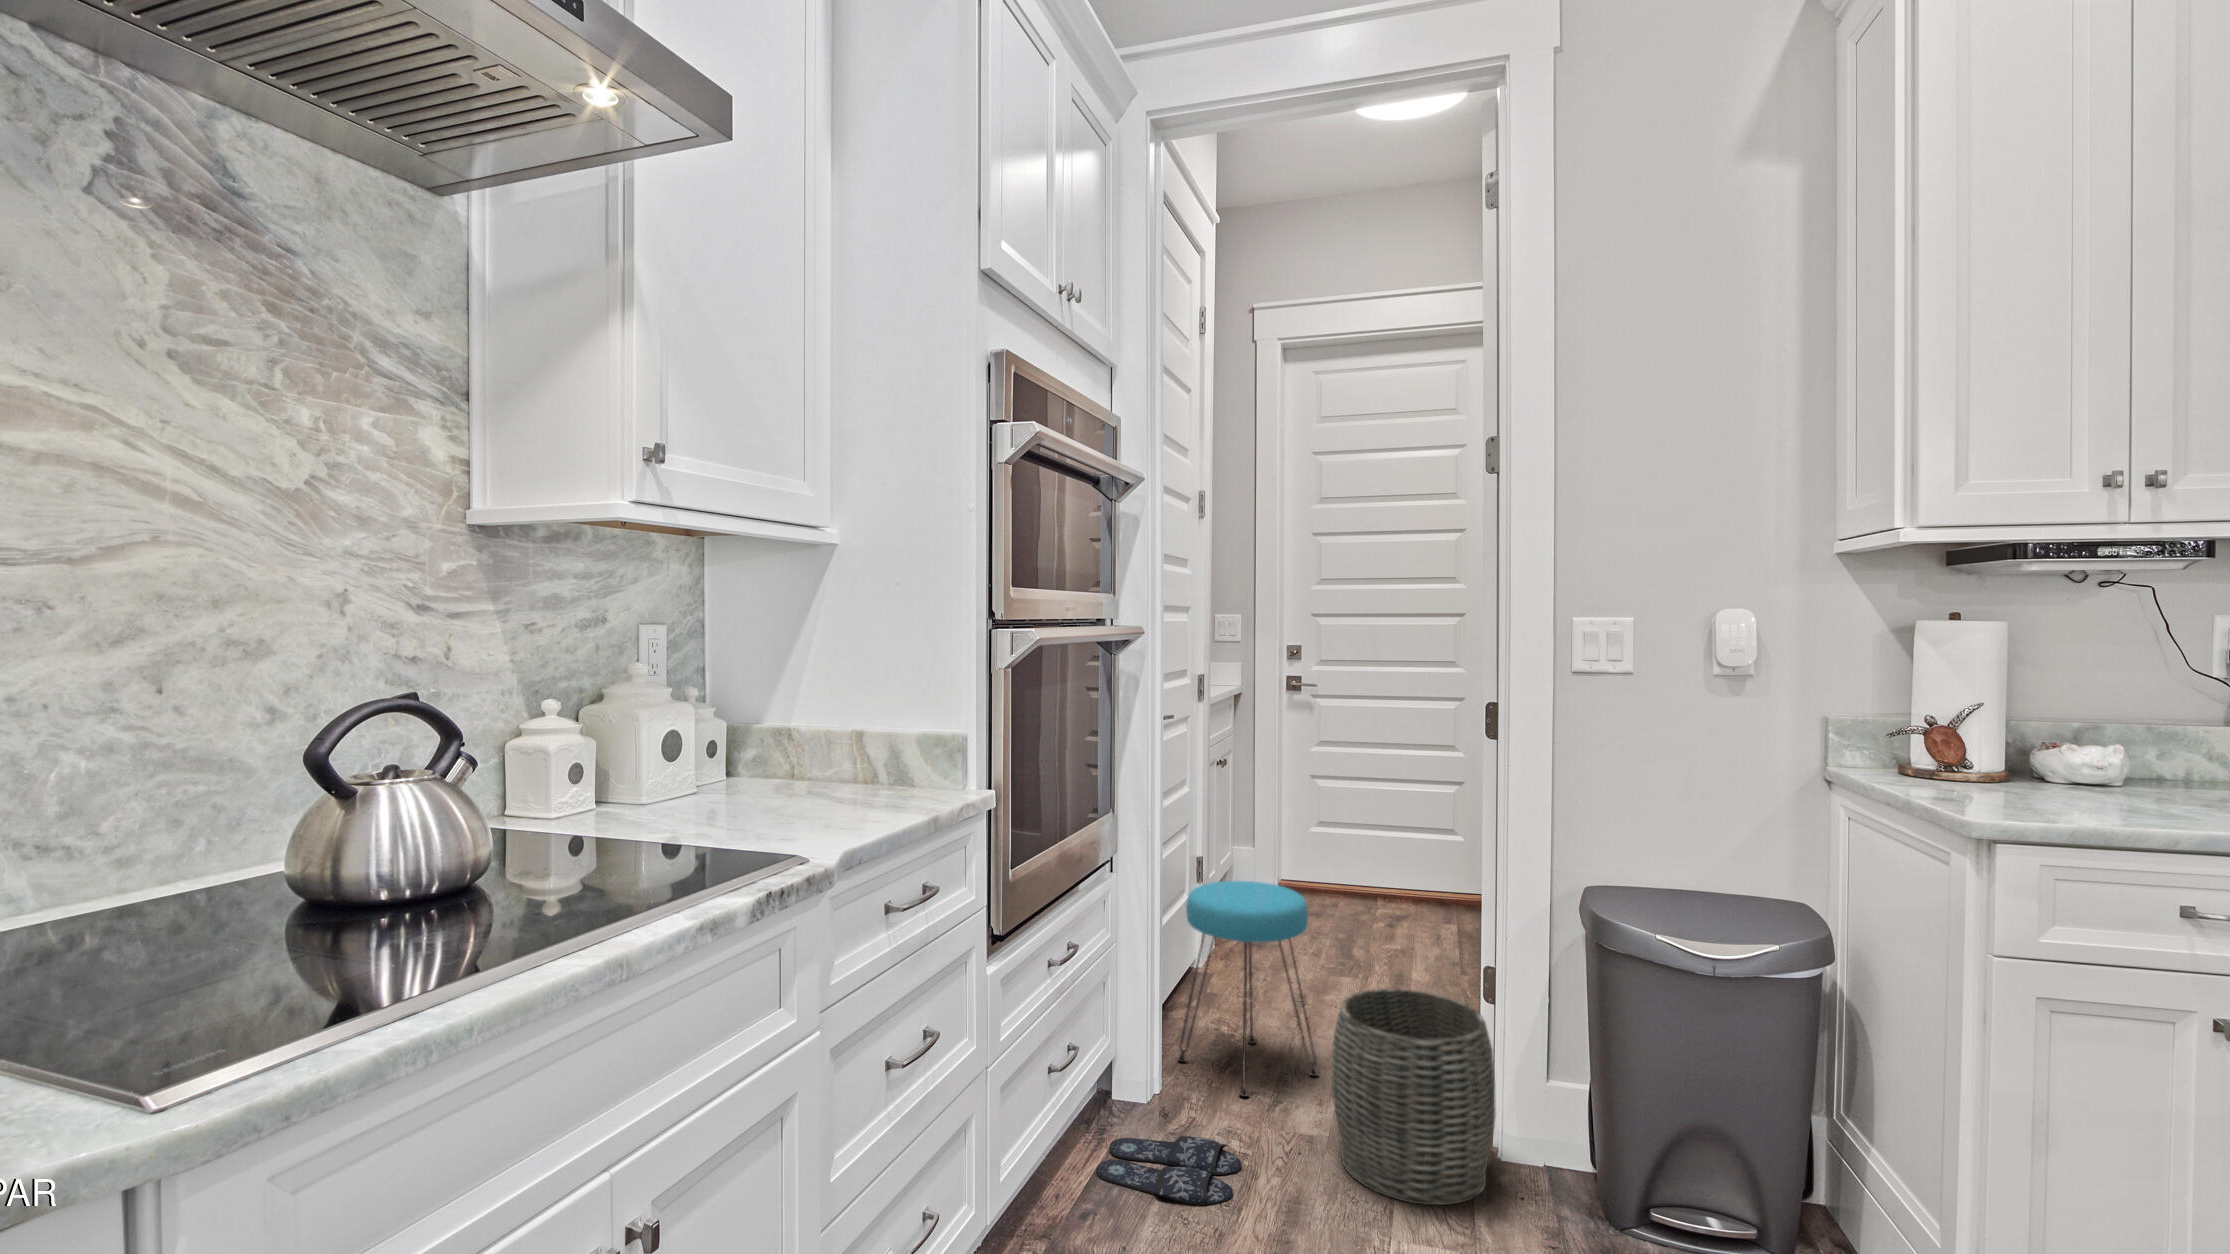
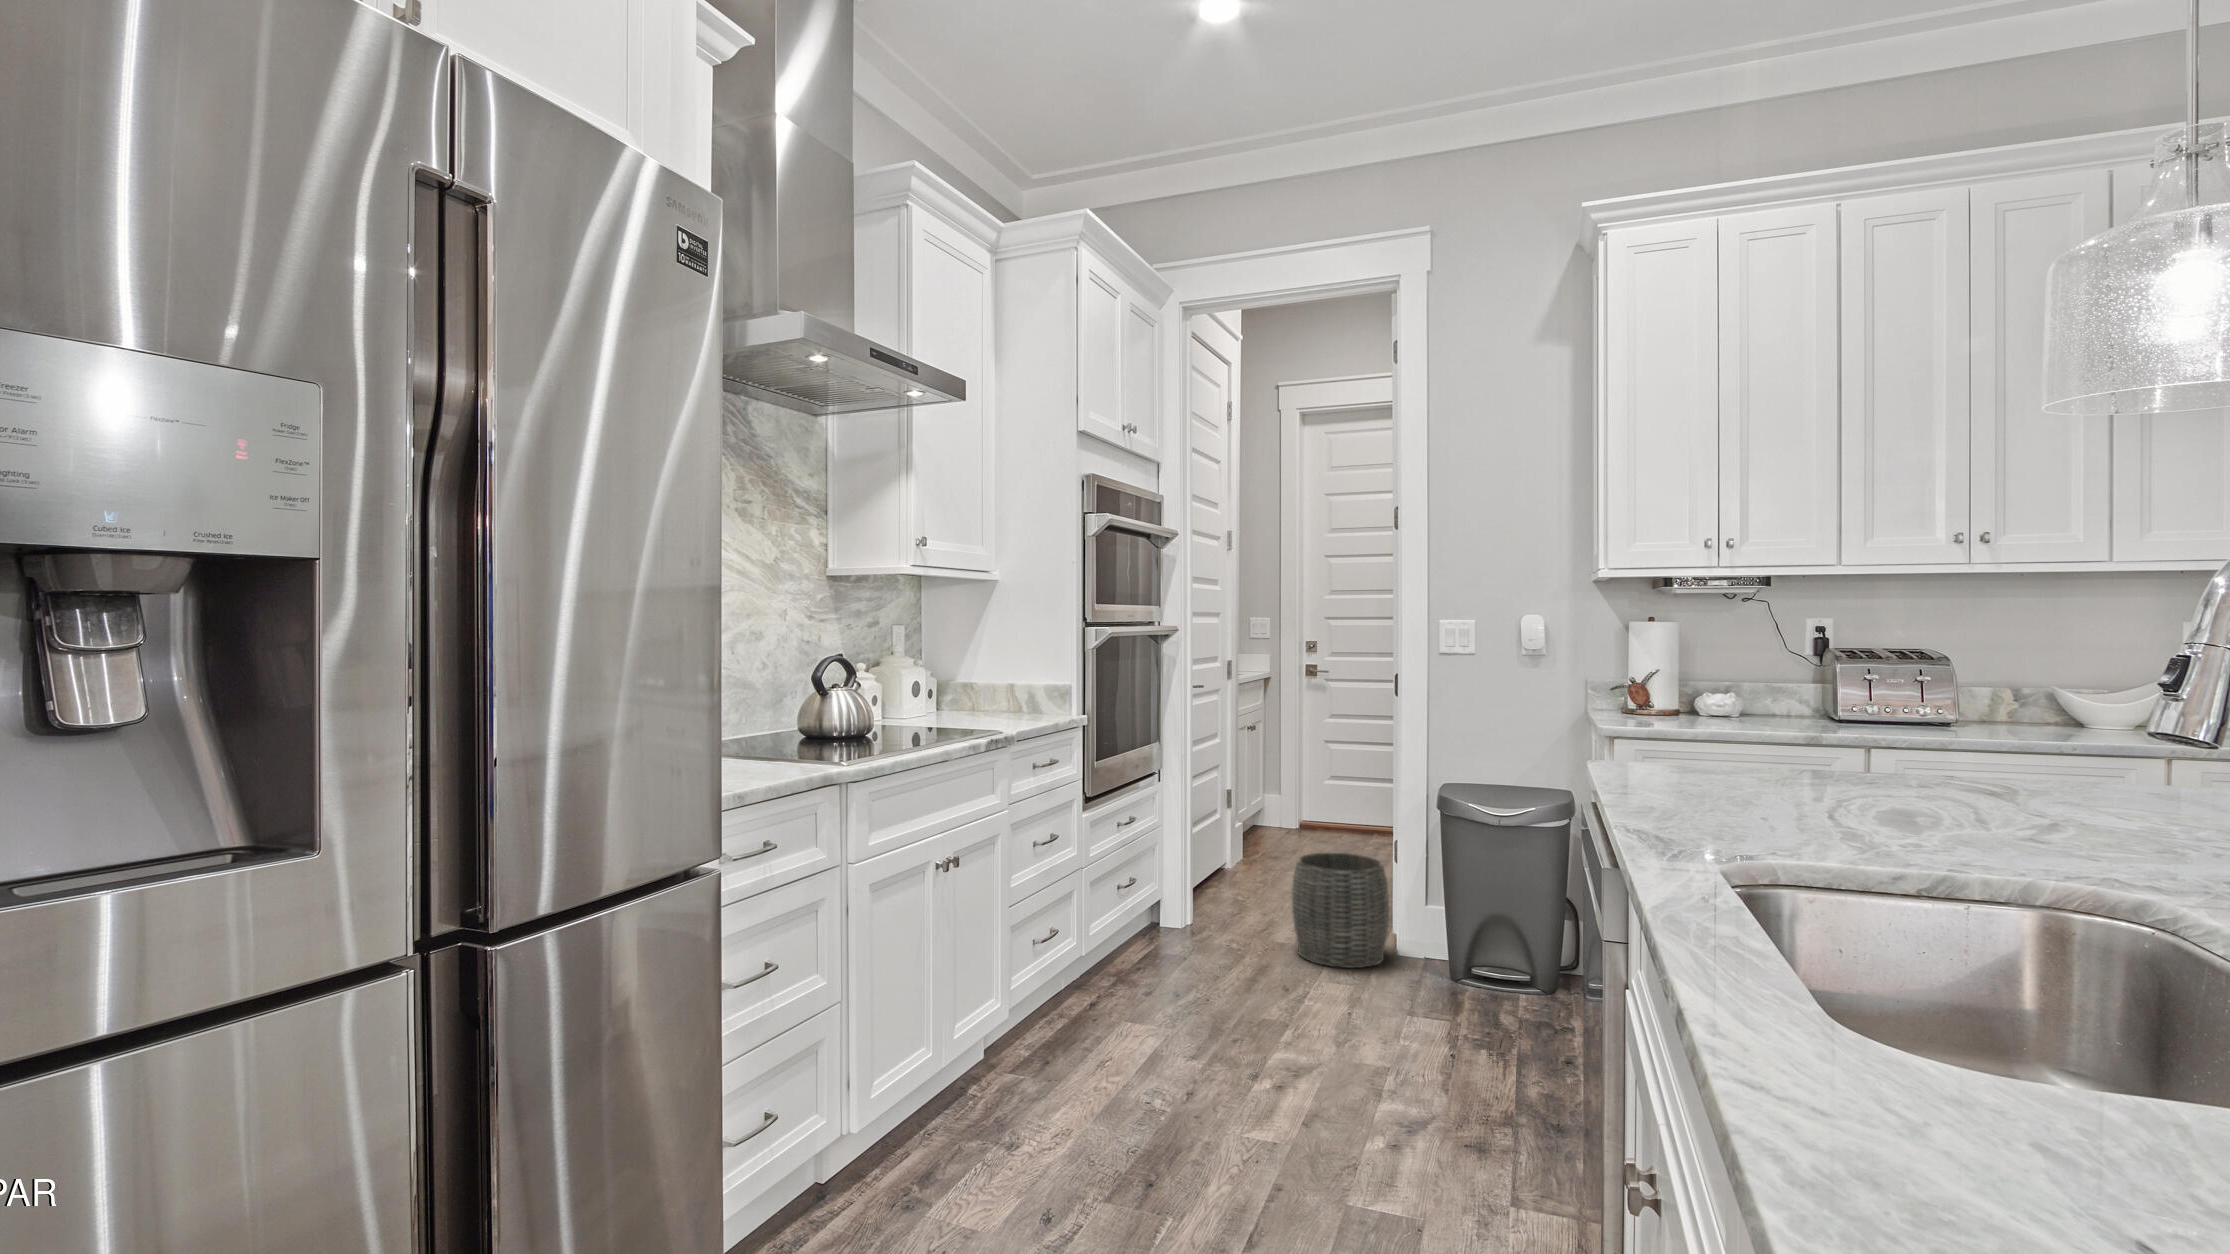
stool: present [1178,881,1318,1097] -> none [1205,796,1296,926]
slippers: present [1096,1136,1241,1205] -> none [1148,939,1236,965]

